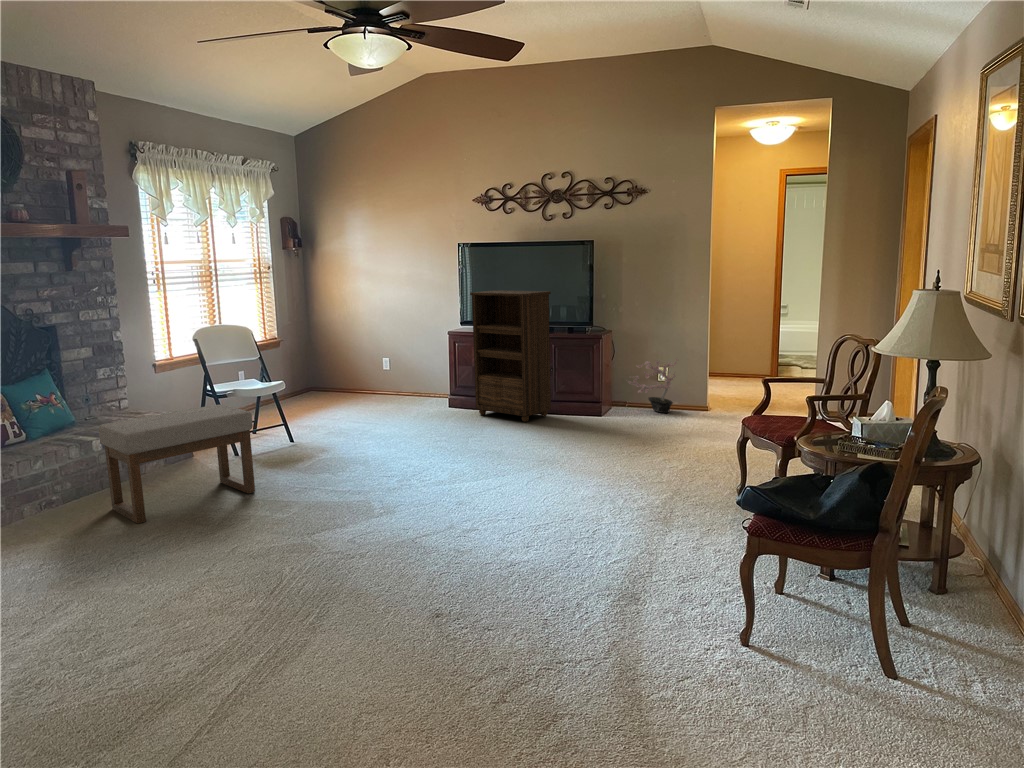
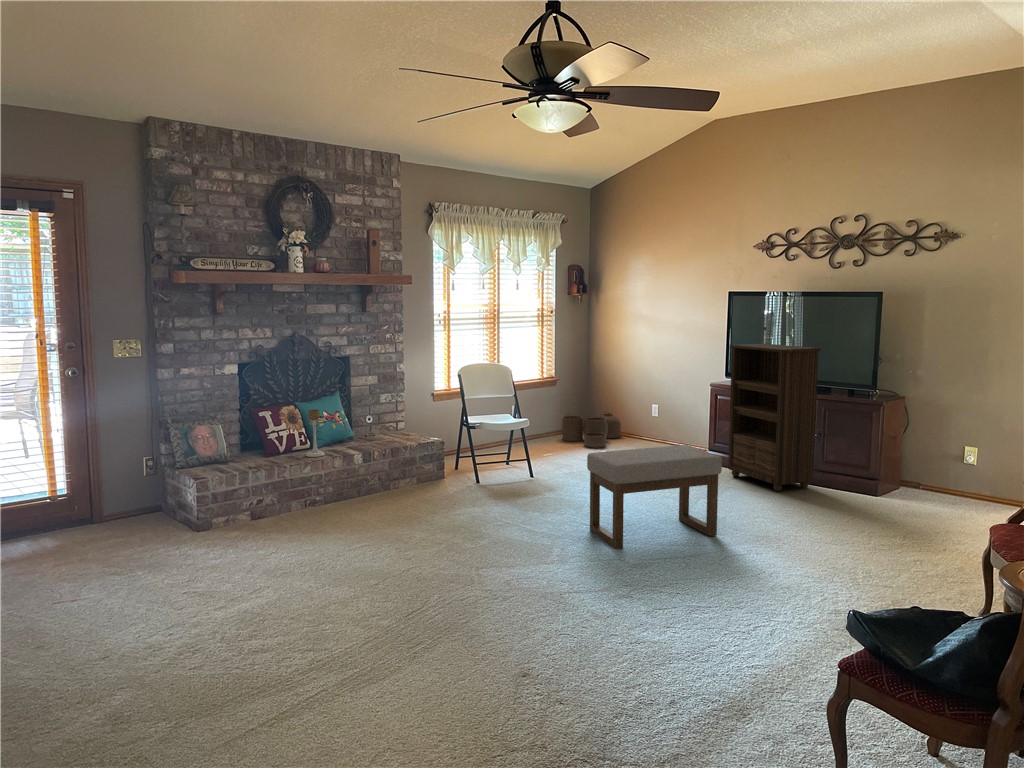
potted plant: present [627,358,678,413] -> none [914,433,994,505]
woven basket: none [292,369,352,406] -> present [562,412,621,448]
candle holder: none [28,390,57,448] -> present [306,410,325,457]
ottoman: present [99,405,255,523] -> present [587,445,722,549]

